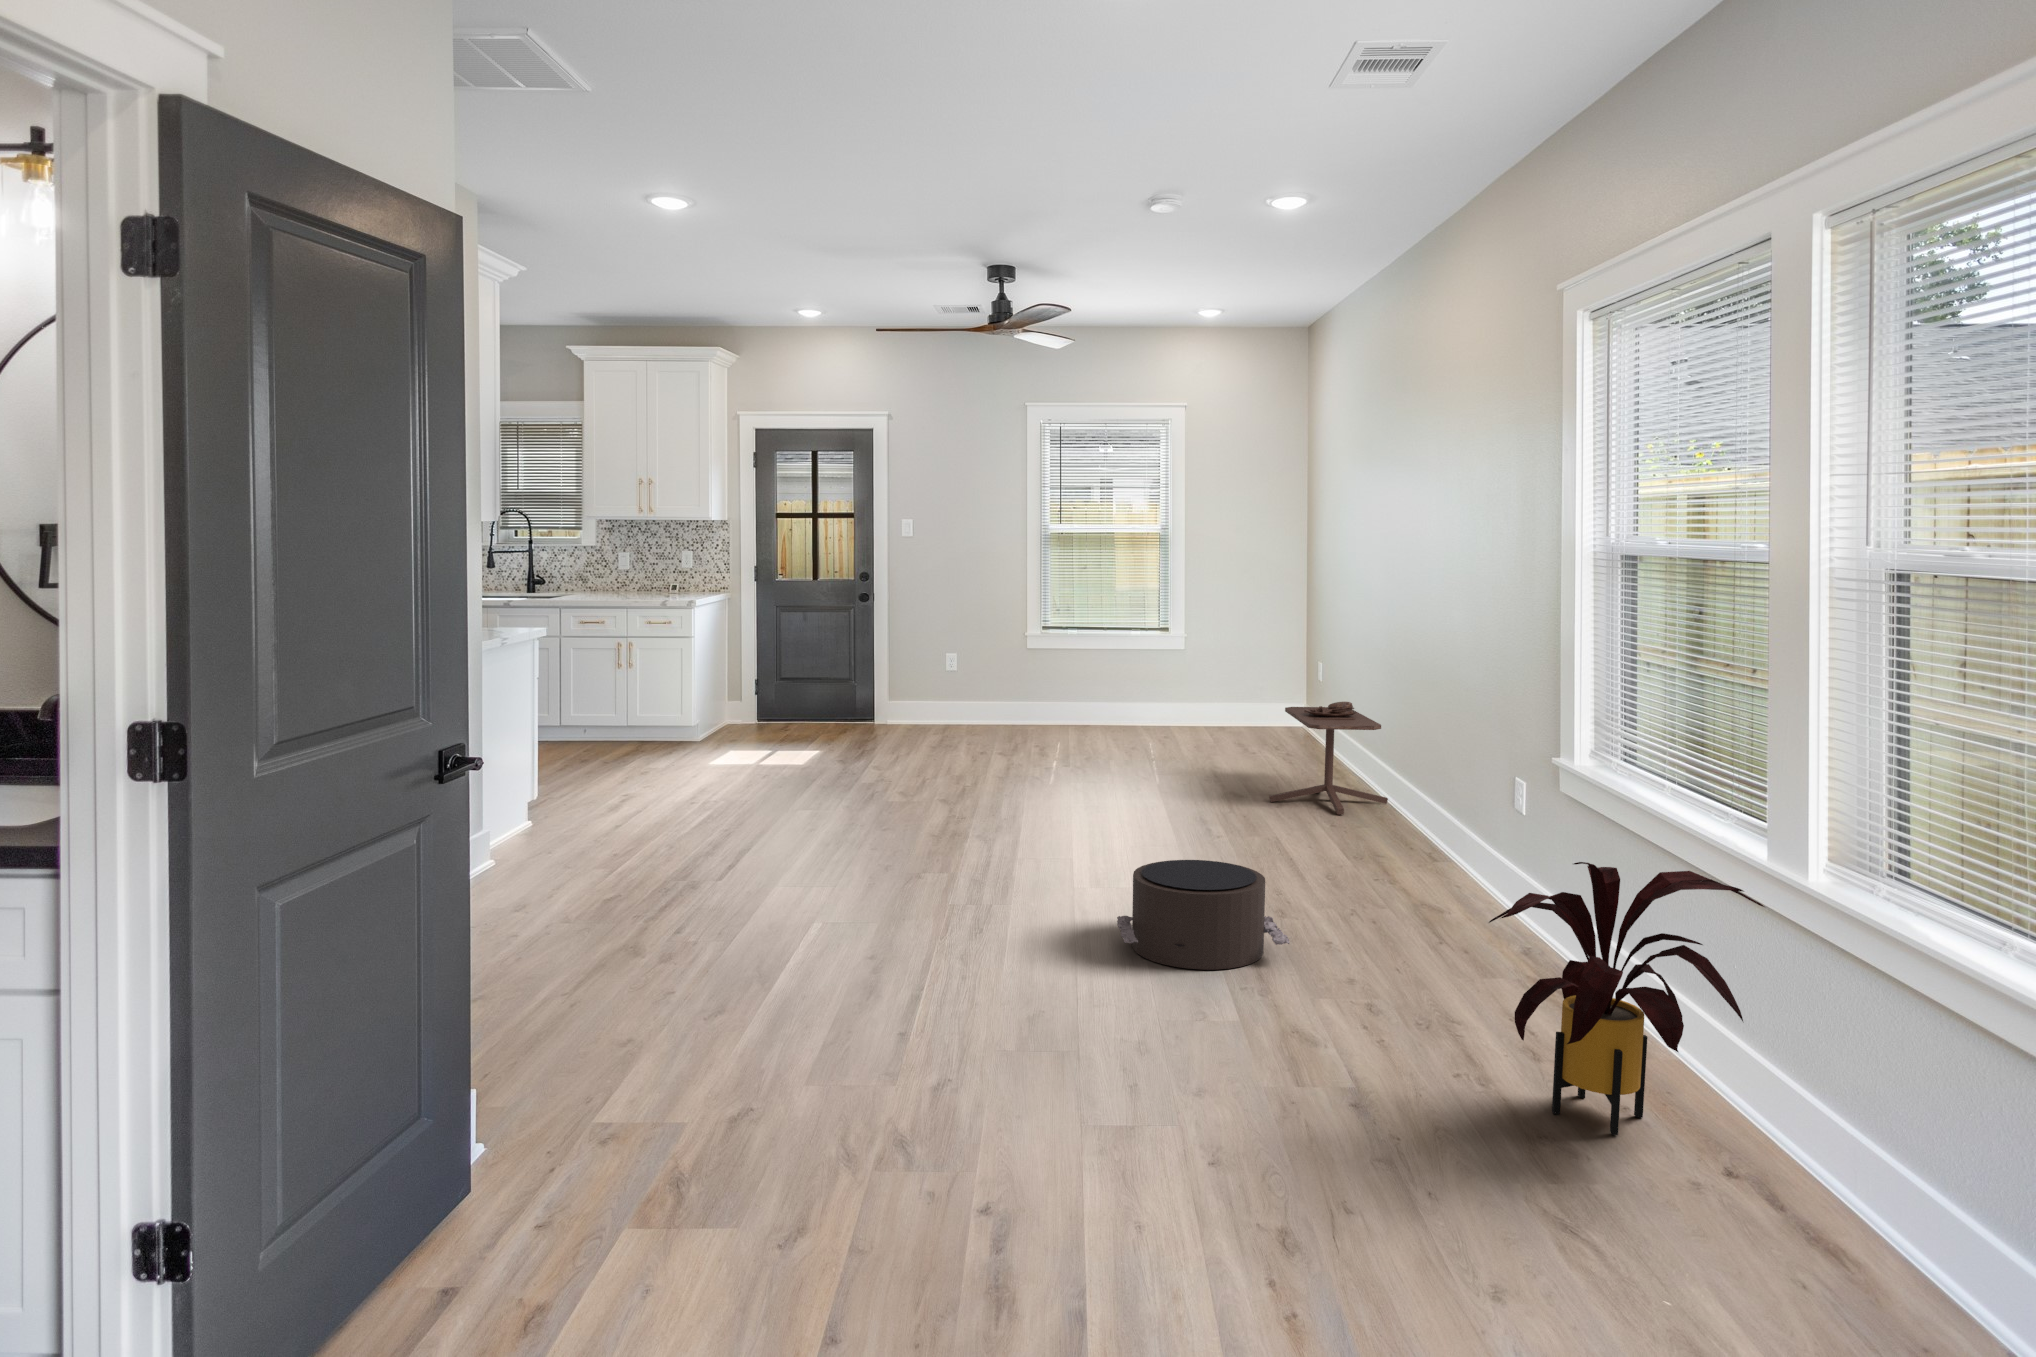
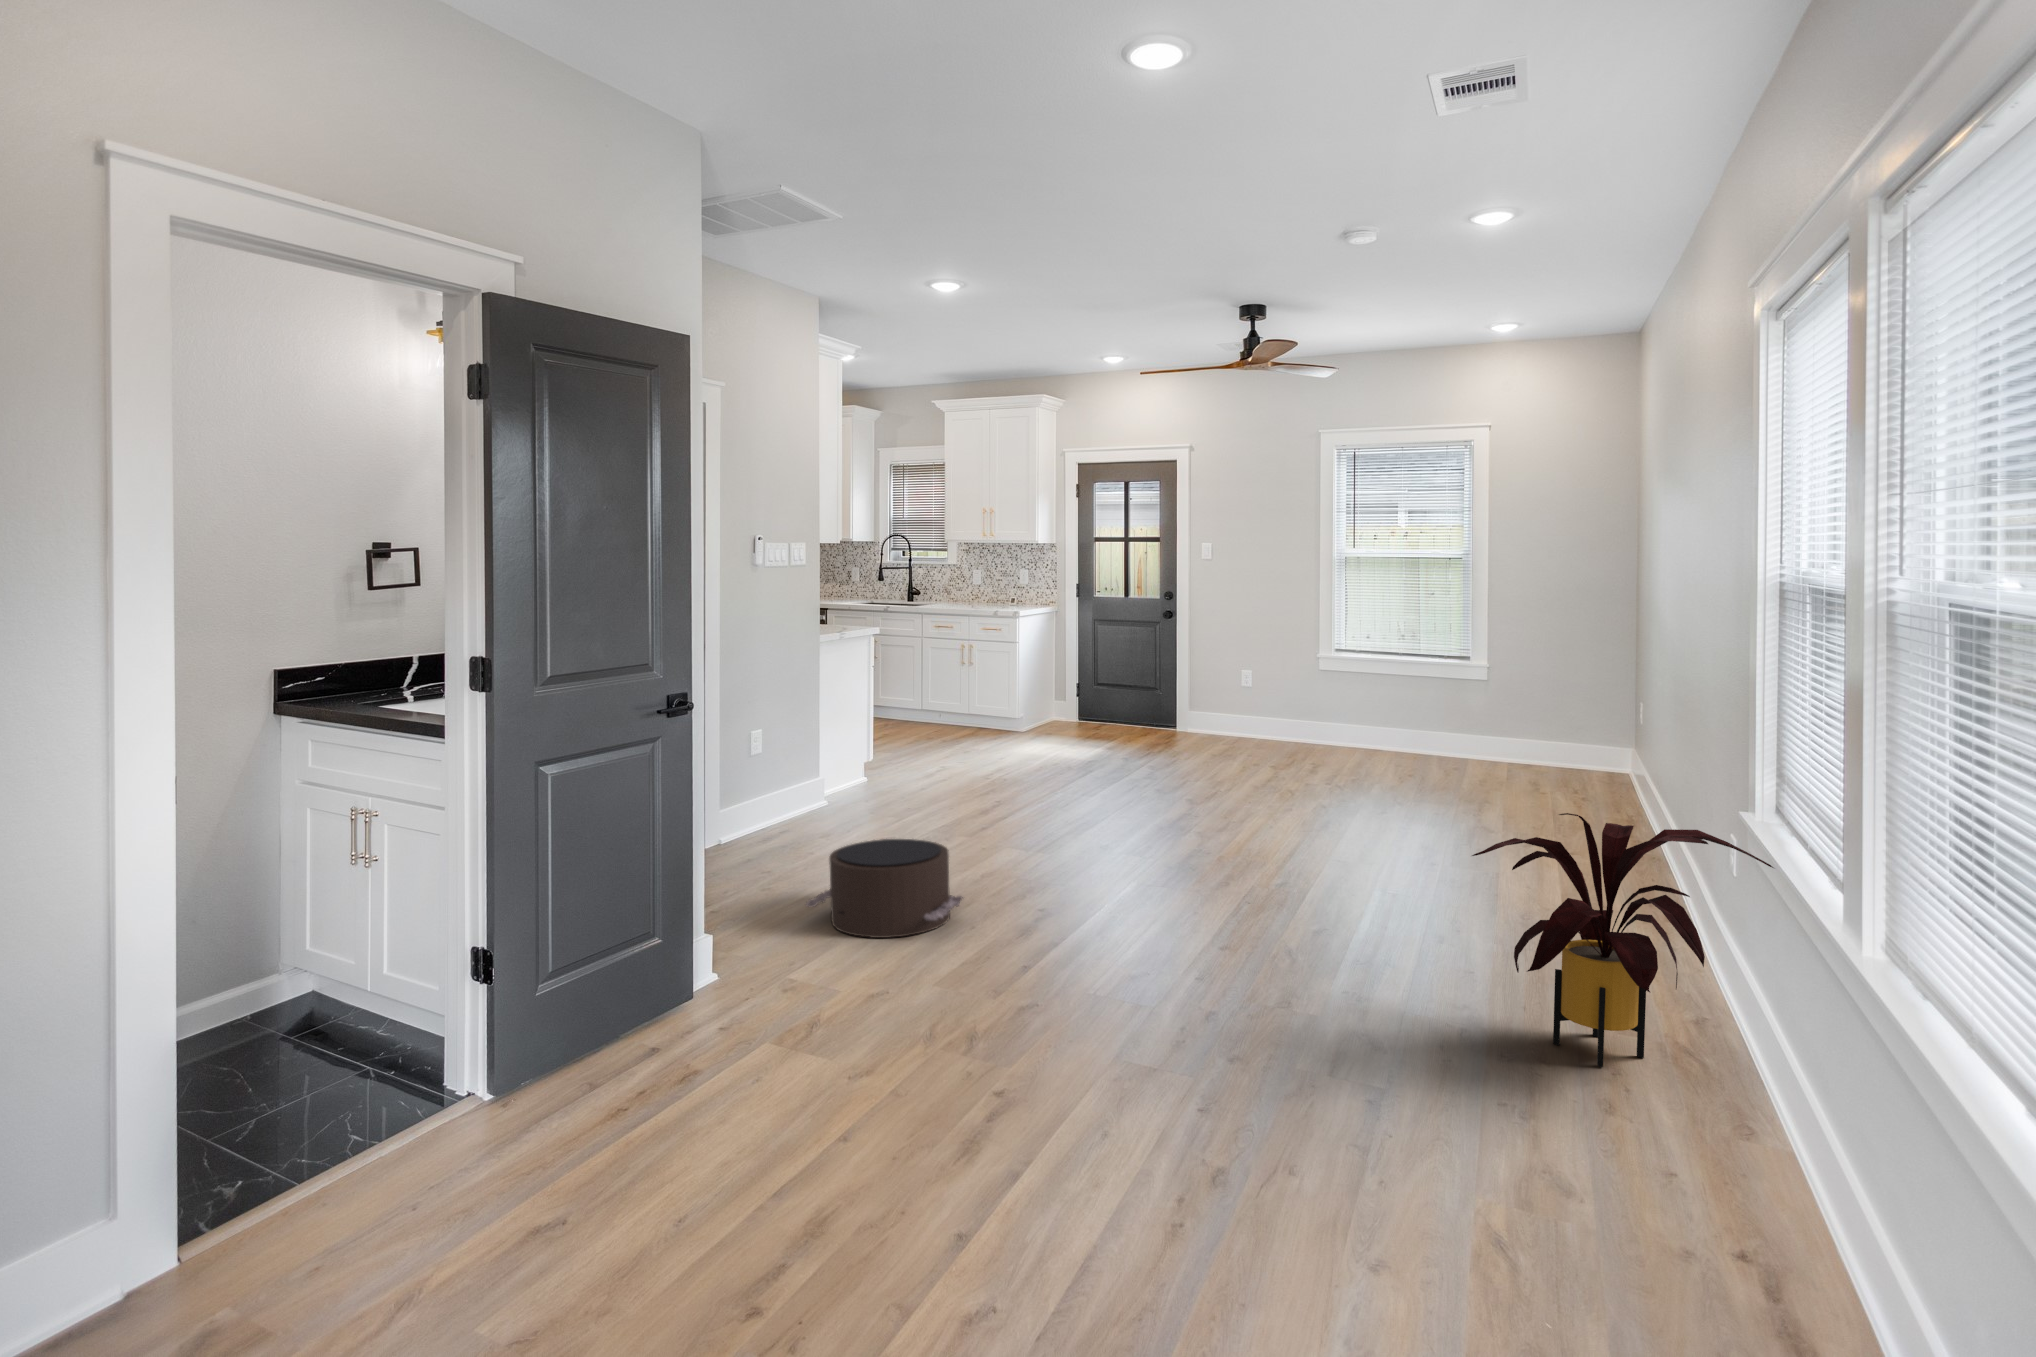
side table: present [1269,702,1388,815] -> none [1494,691,1620,798]
pouf: present [1117,860,1290,970] -> present [805,839,963,938]

